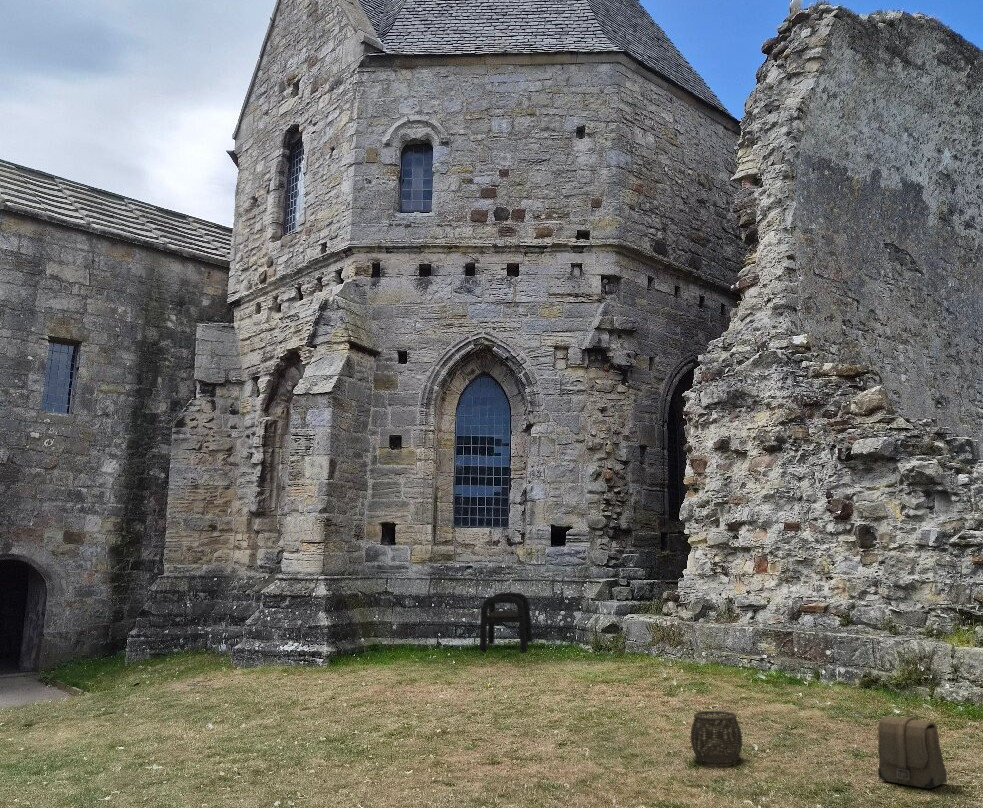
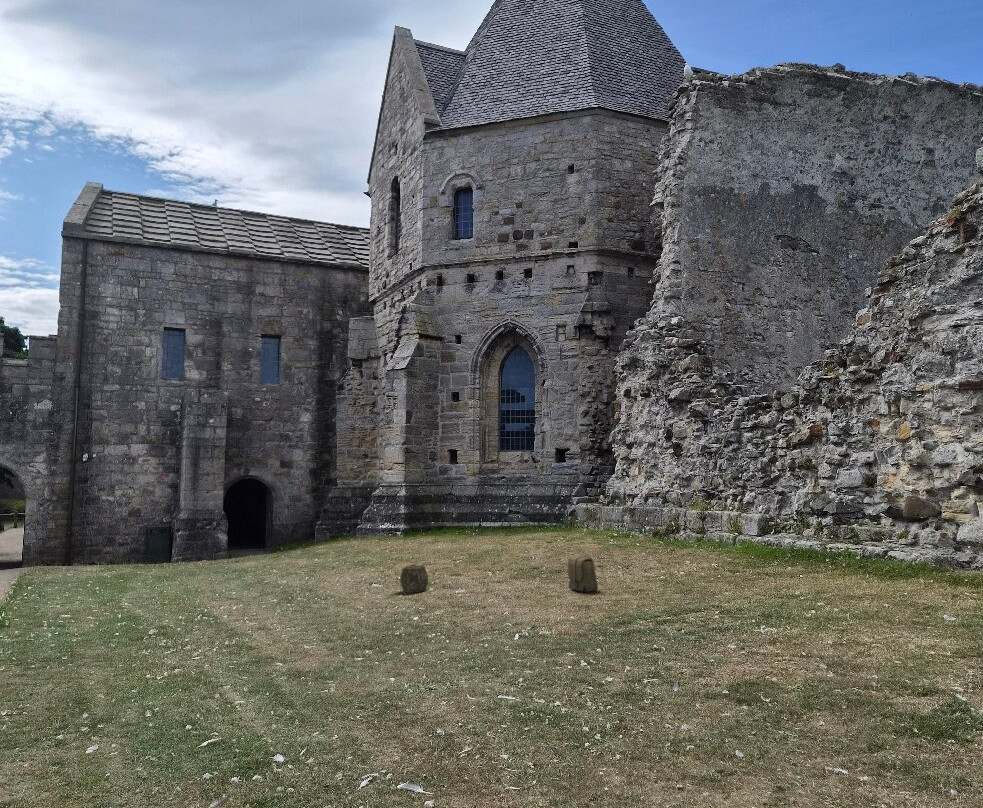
bench: present [480,592,532,652] -> none [496,494,540,532]
woven basket: present [690,711,742,764] -> present [400,566,428,593]

